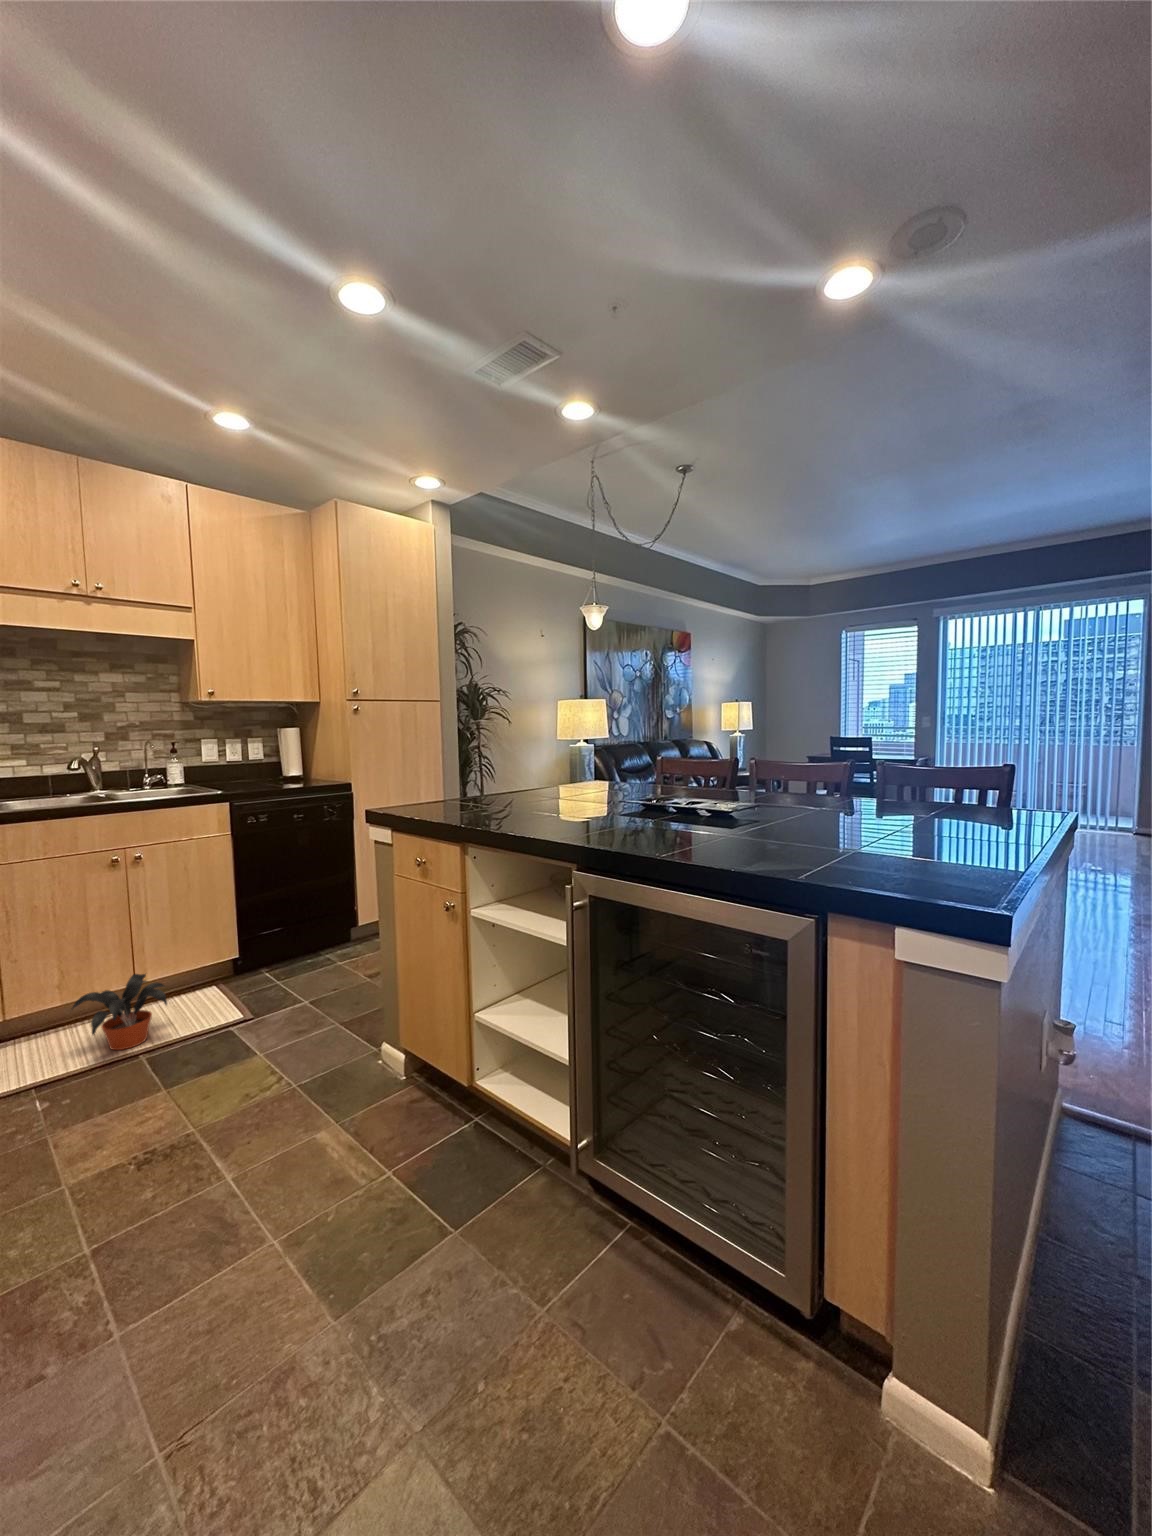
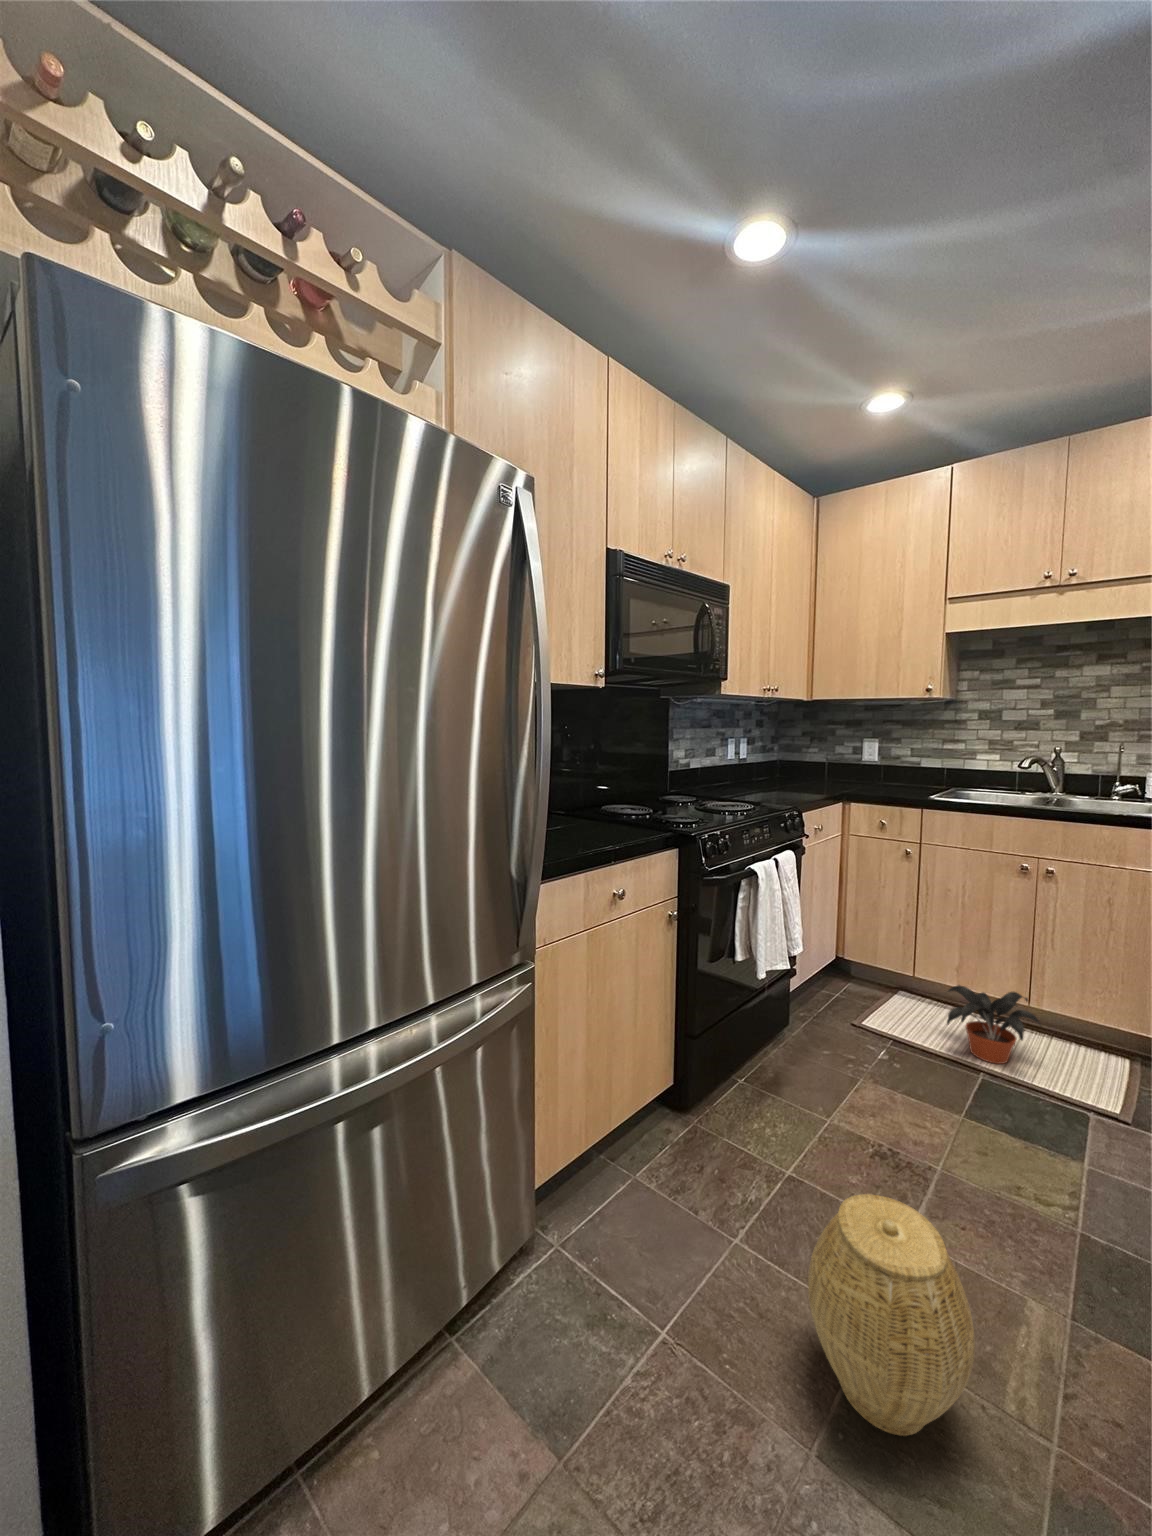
woven basket: none [246,1096,377,1281] -> present [808,1194,975,1436]

